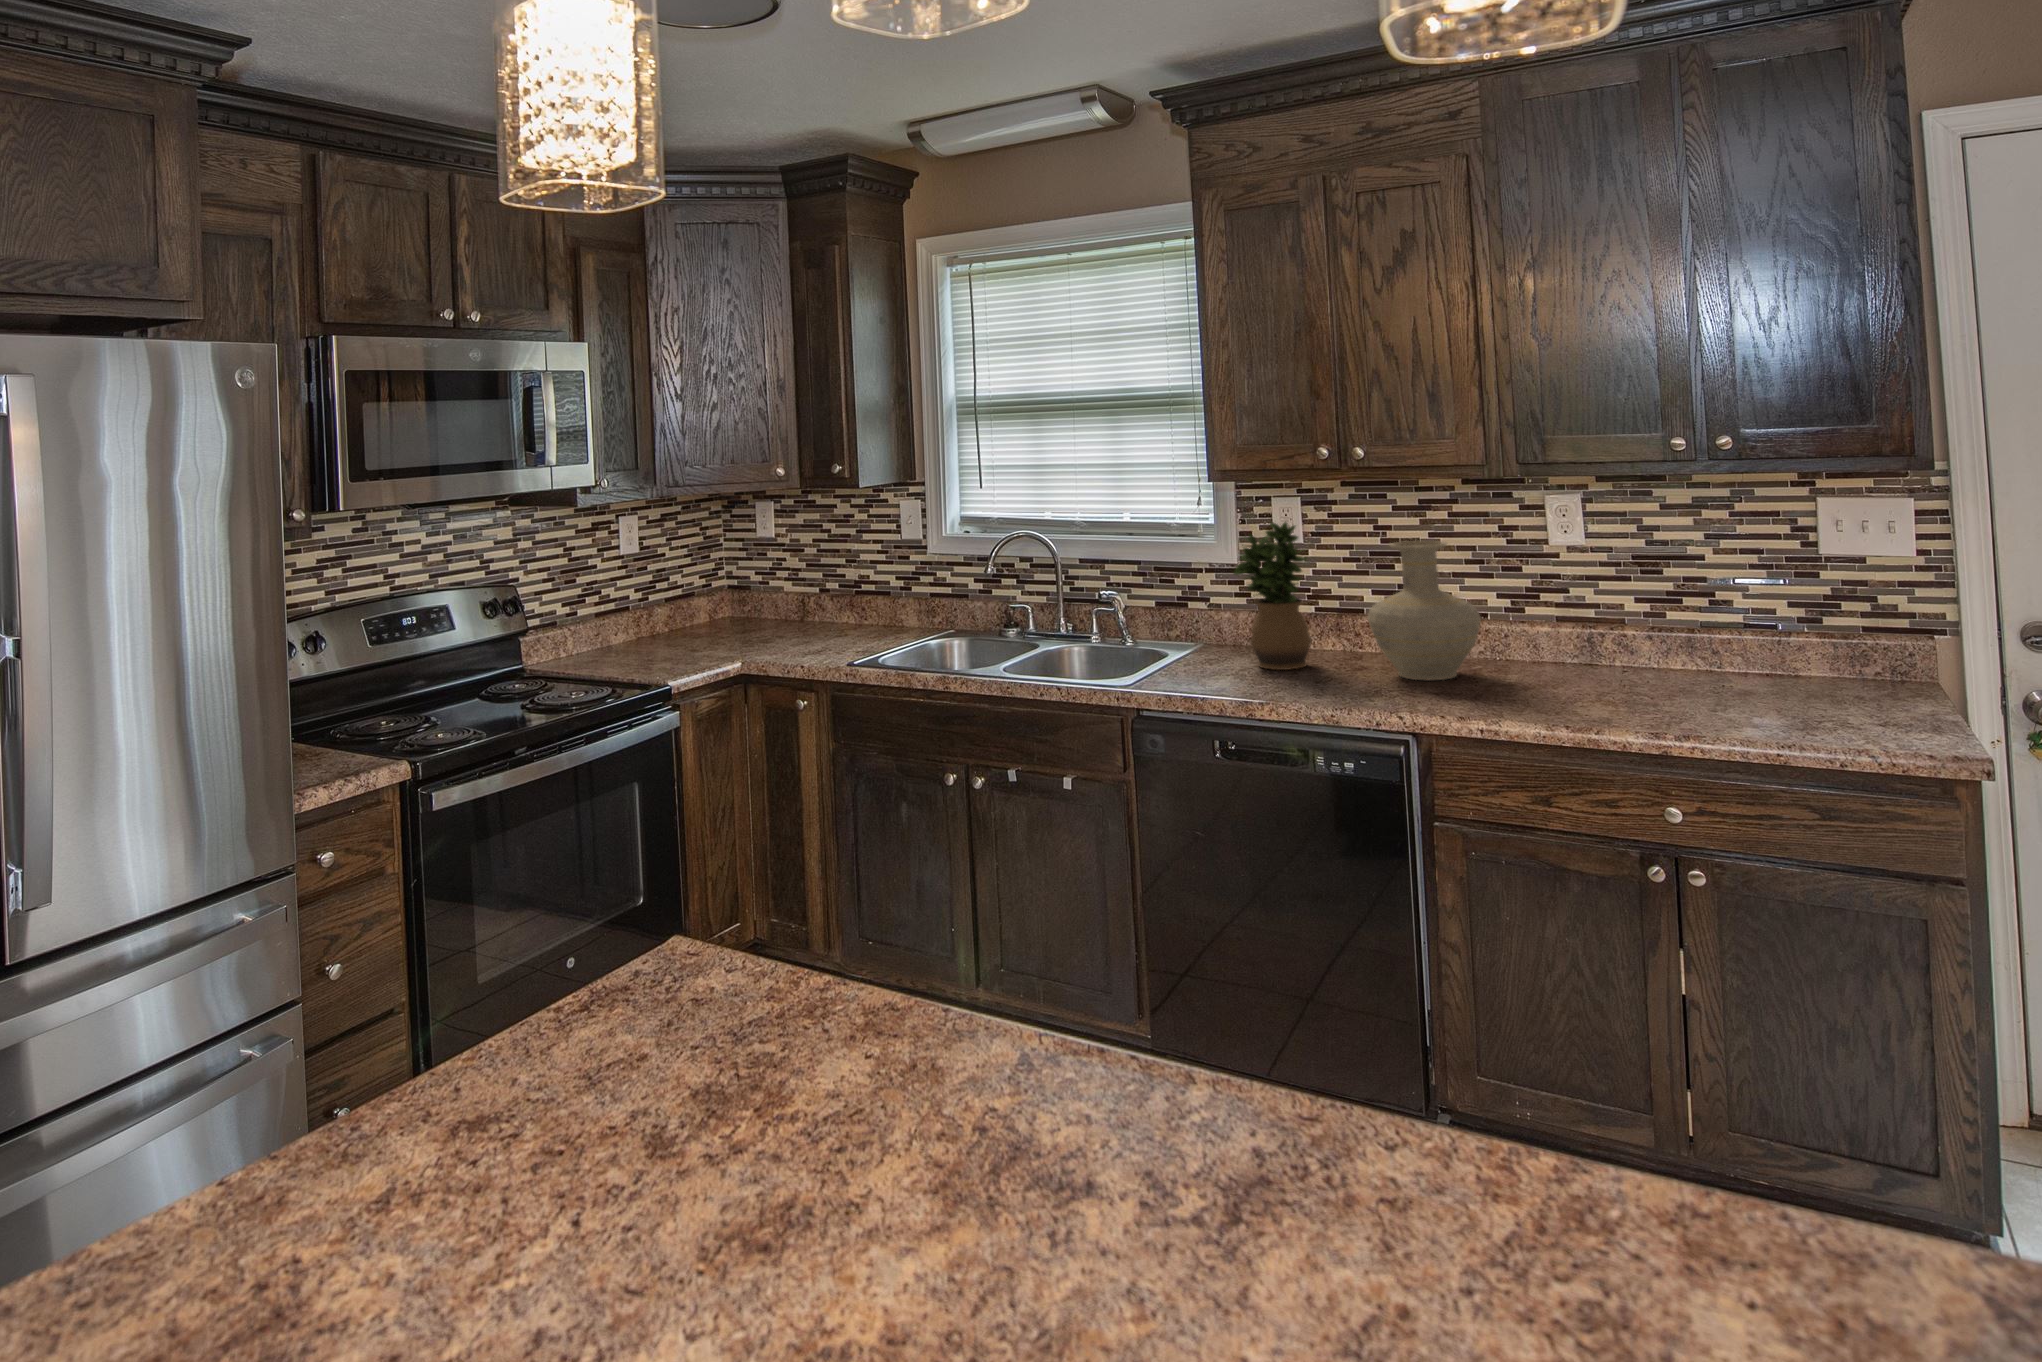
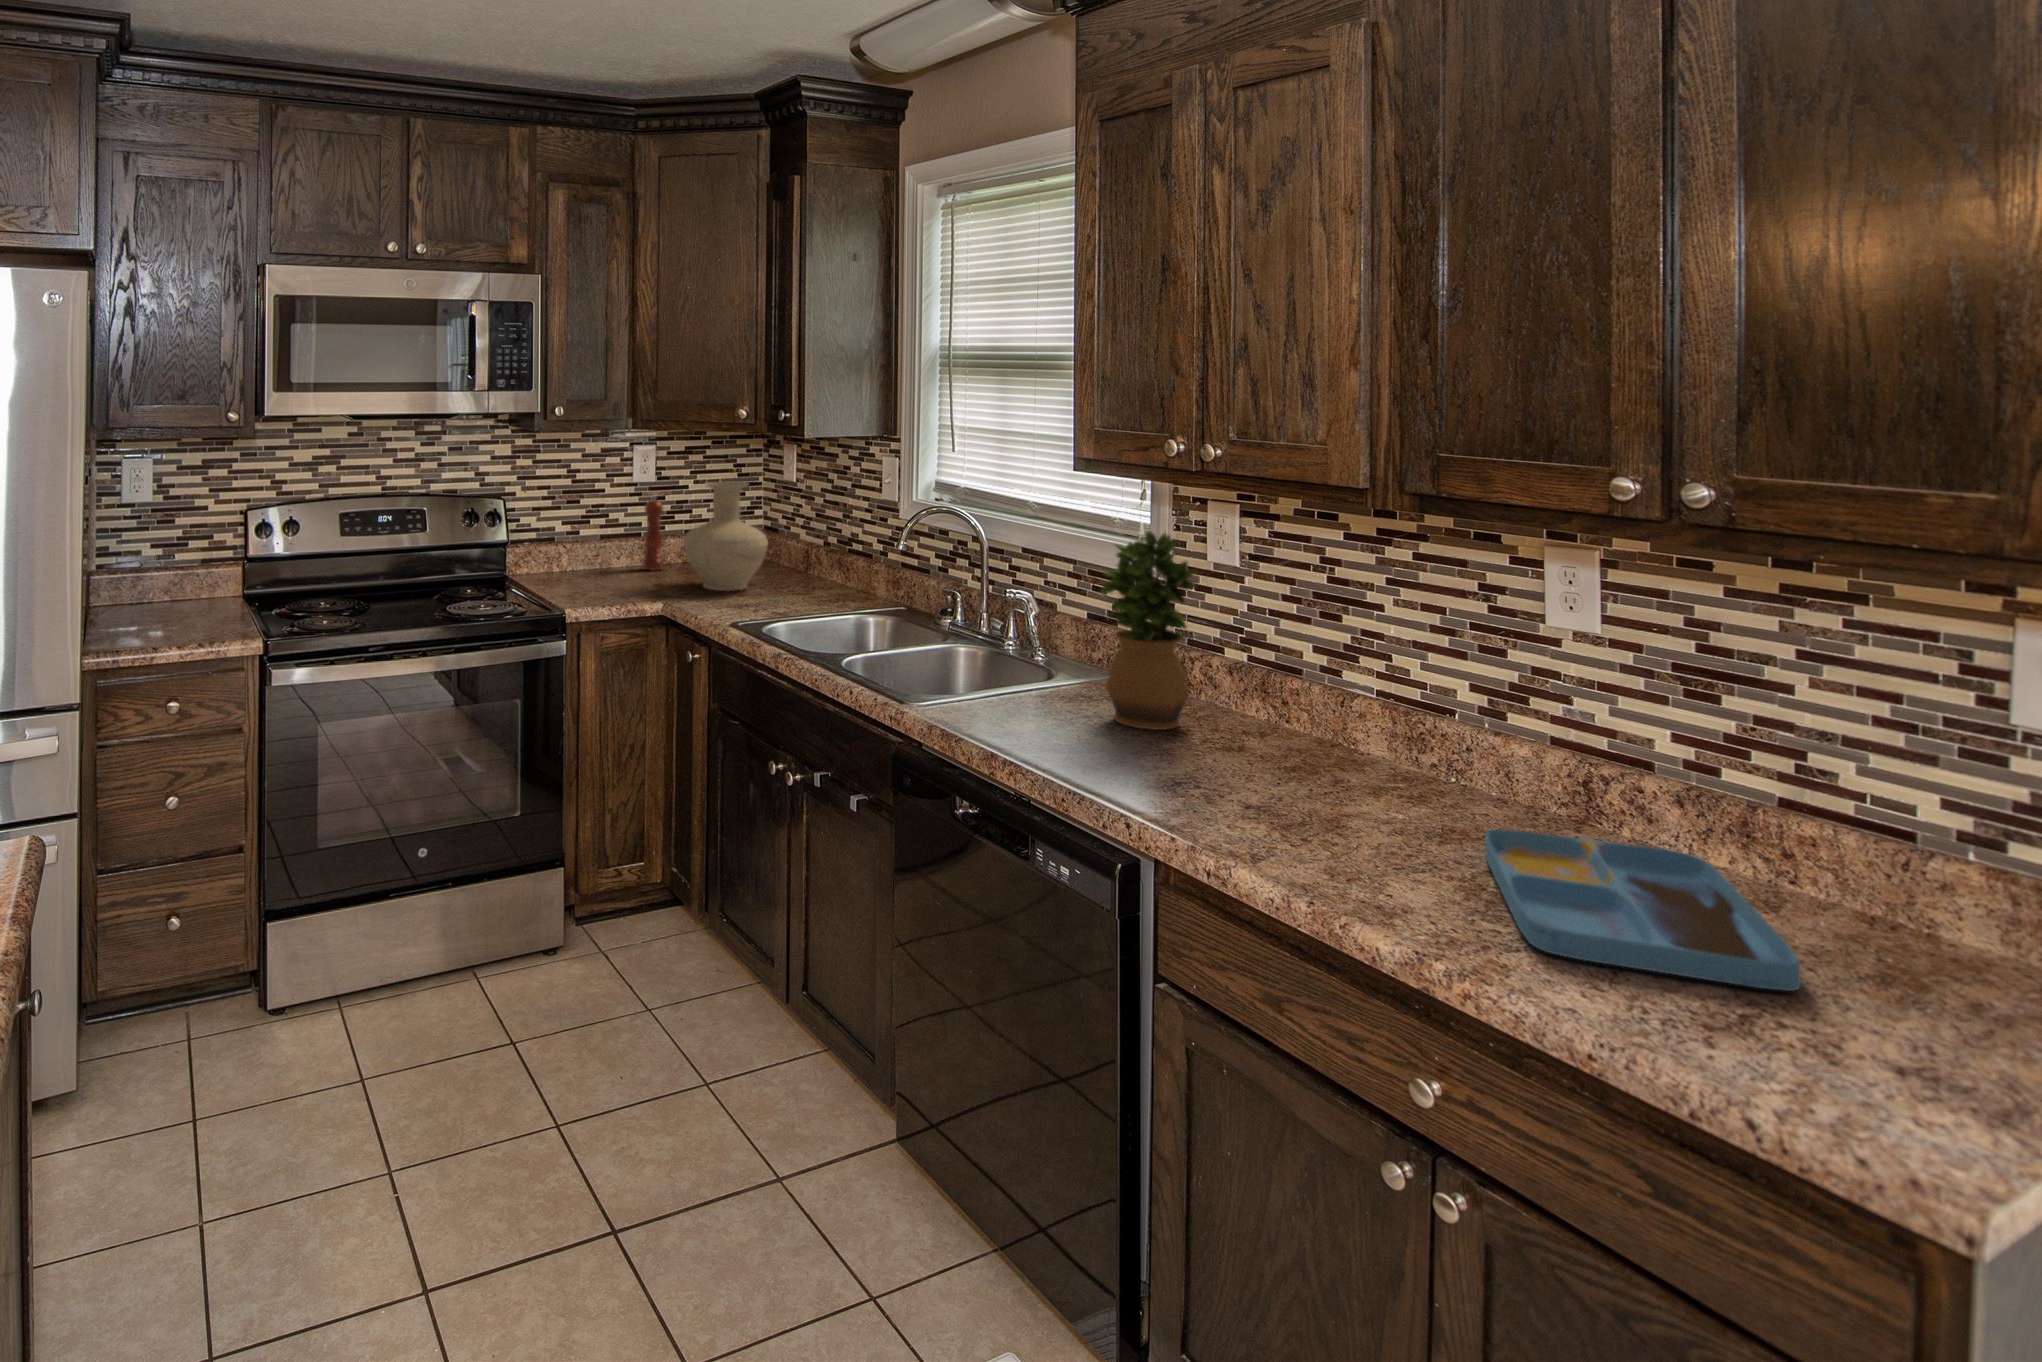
vase: present [1368,541,1481,680] -> present [683,482,768,591]
pepper mill: none [644,564,666,641] -> present [643,496,663,570]
tray: none [1584,663,1804,717] -> present [1485,829,1801,991]

